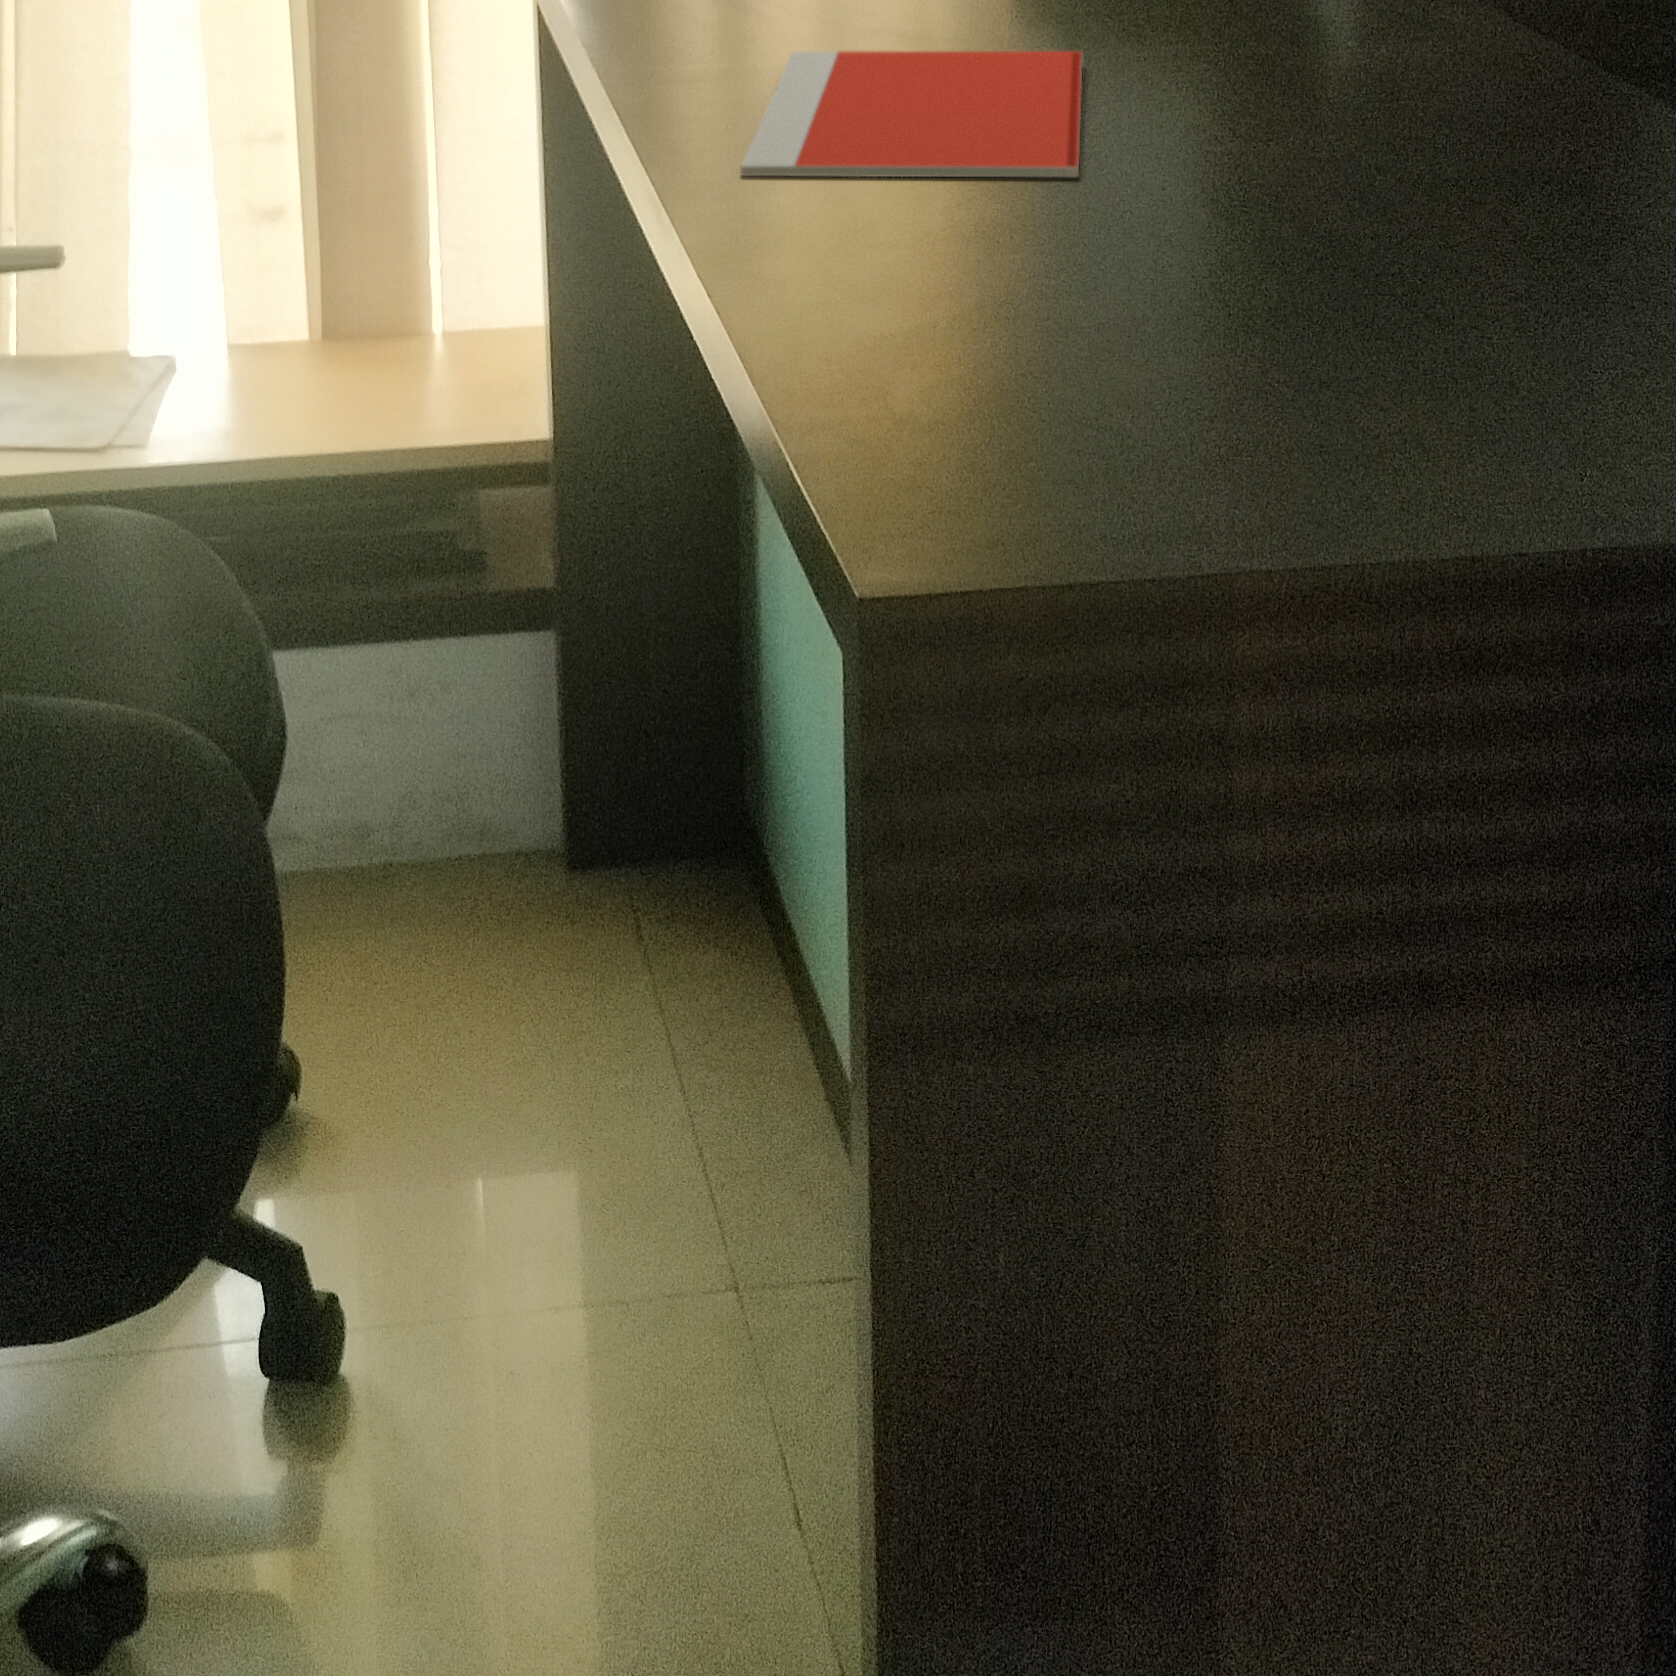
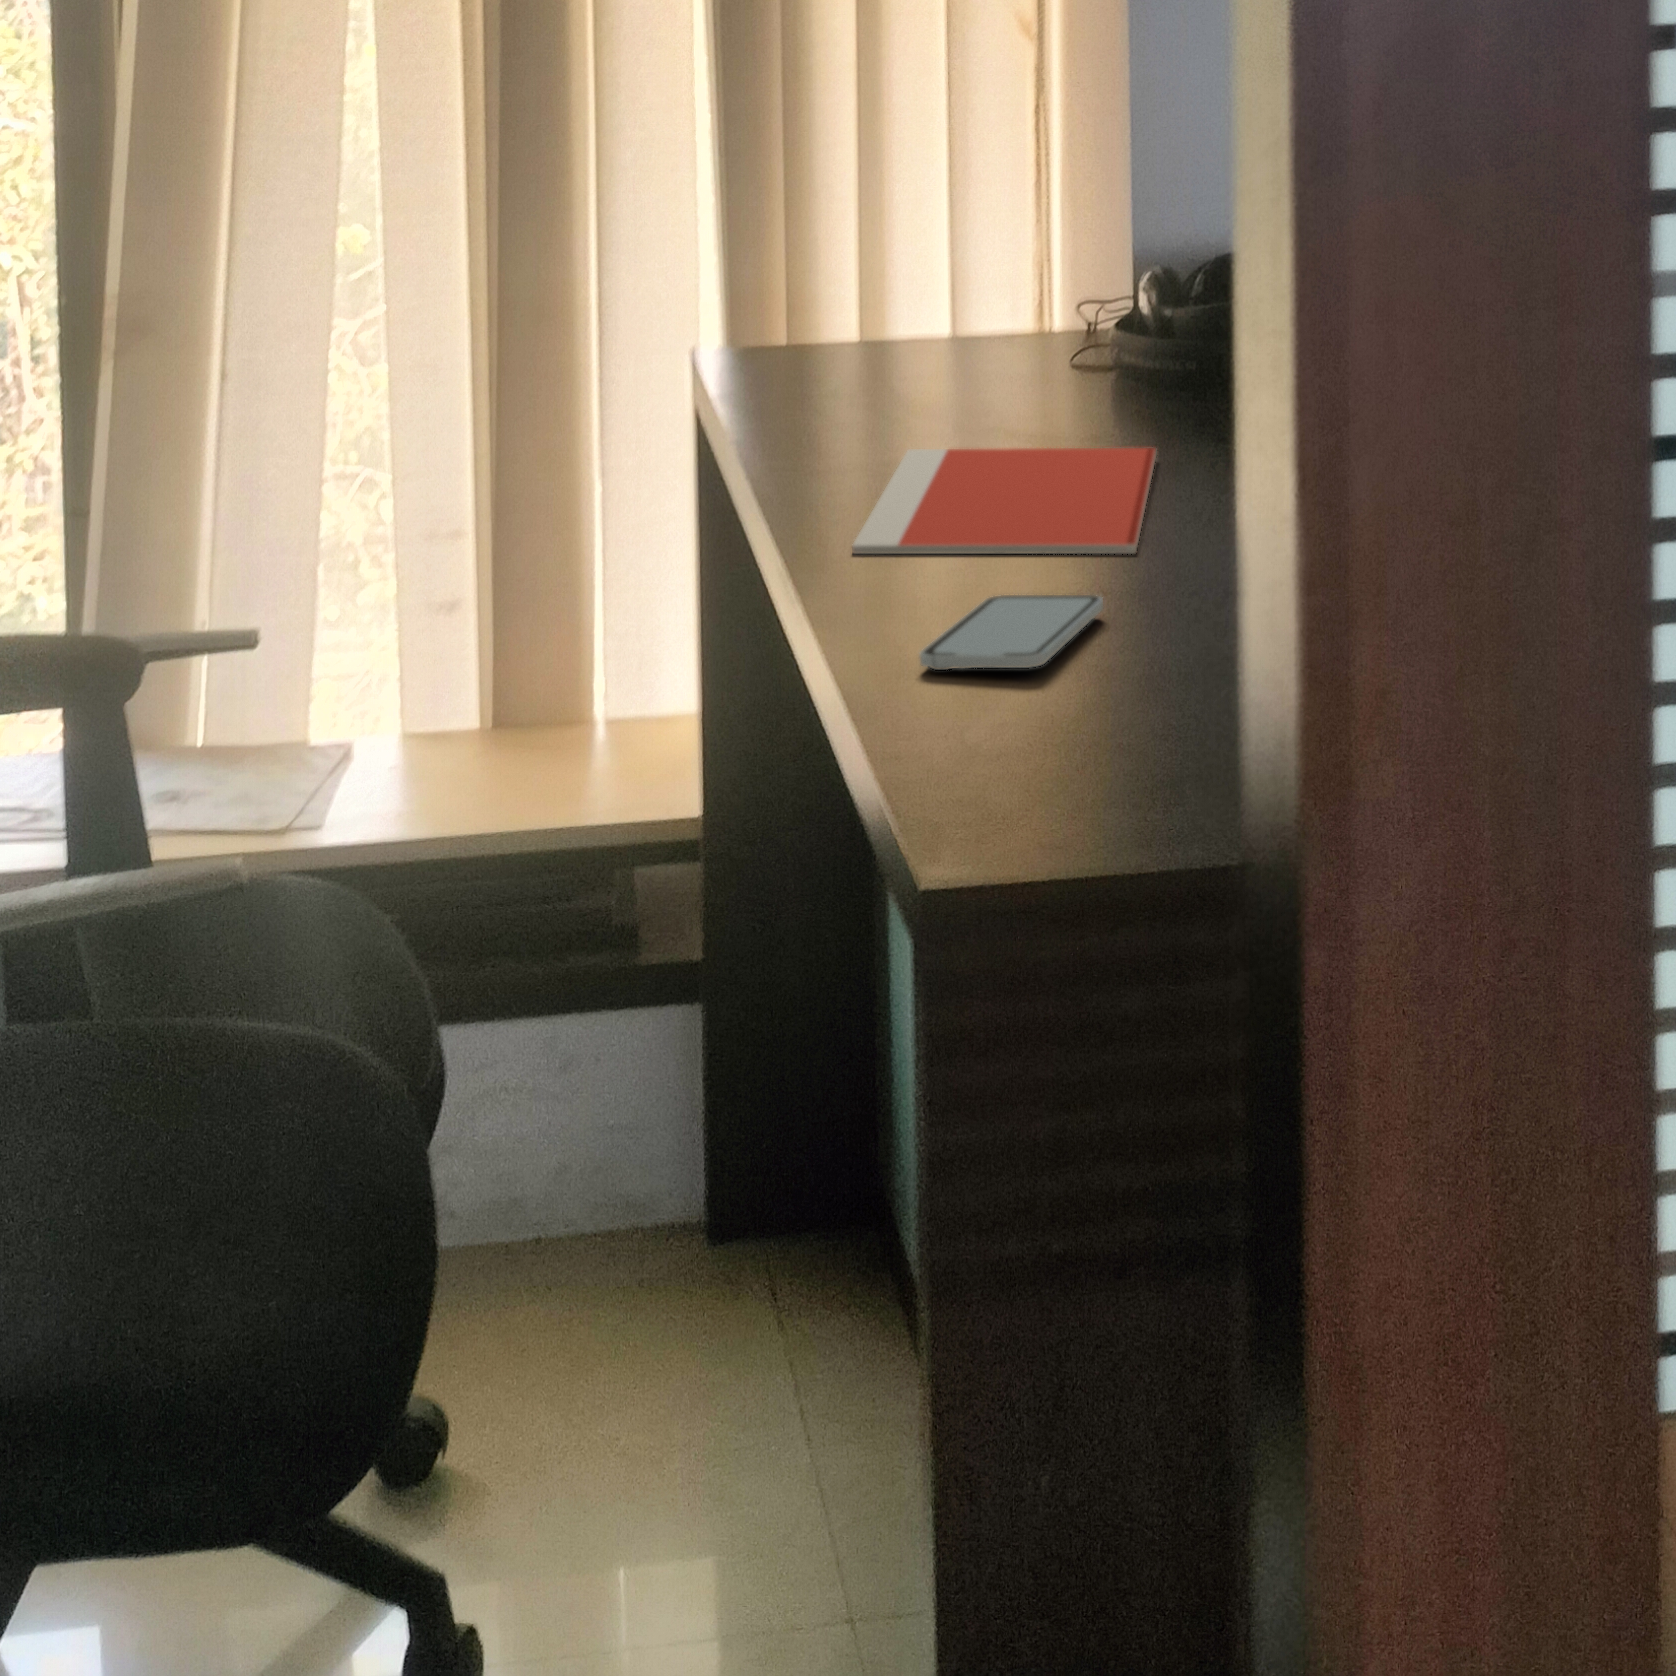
smartphone: none [840,229,1053,322] -> present [920,595,1103,670]

